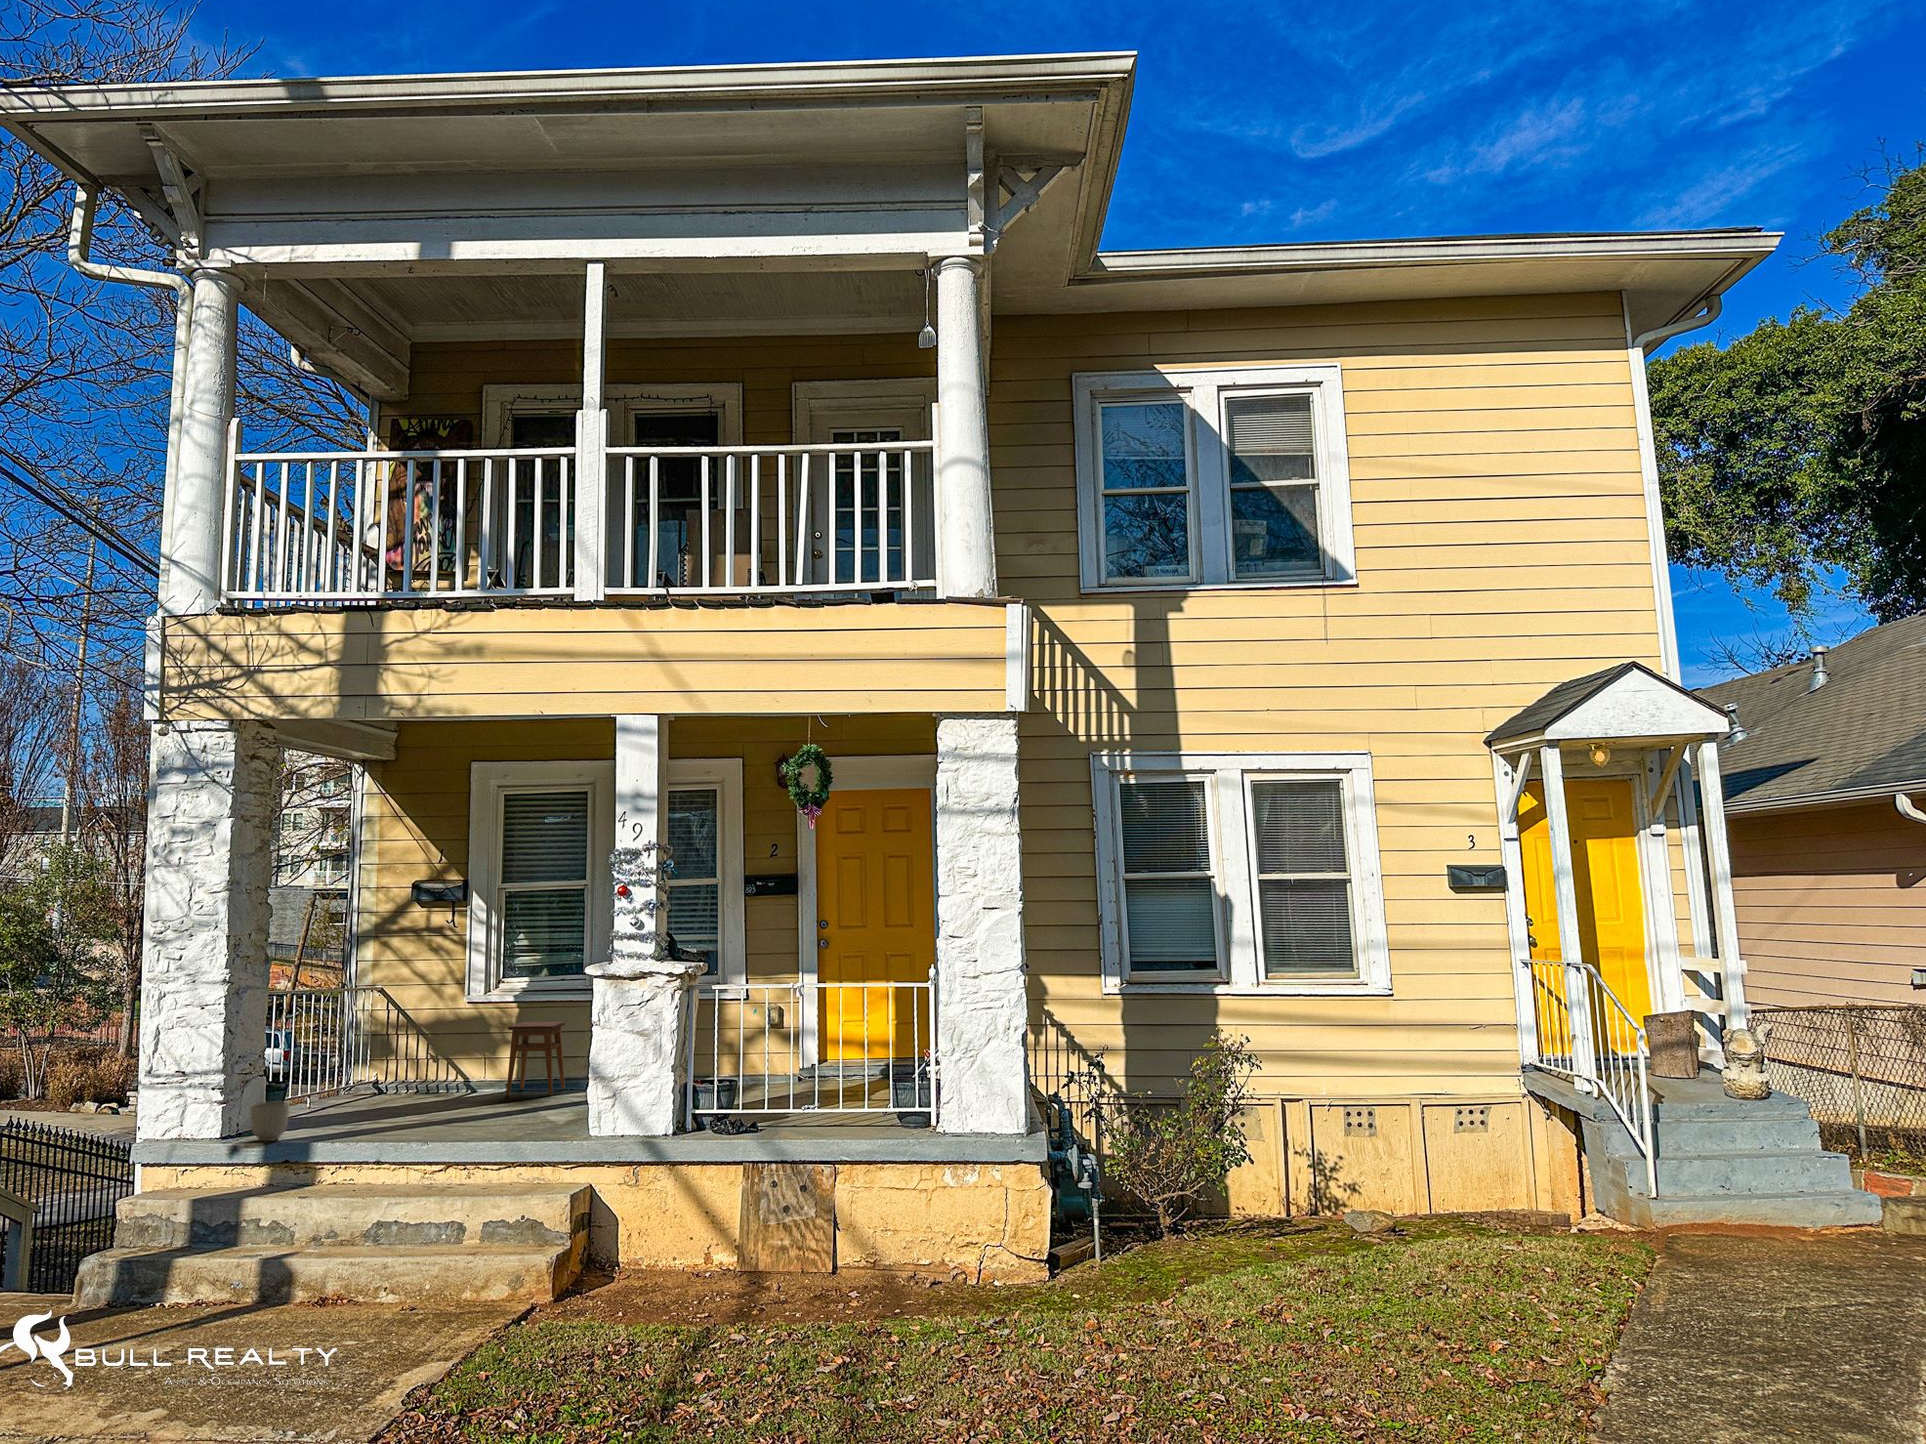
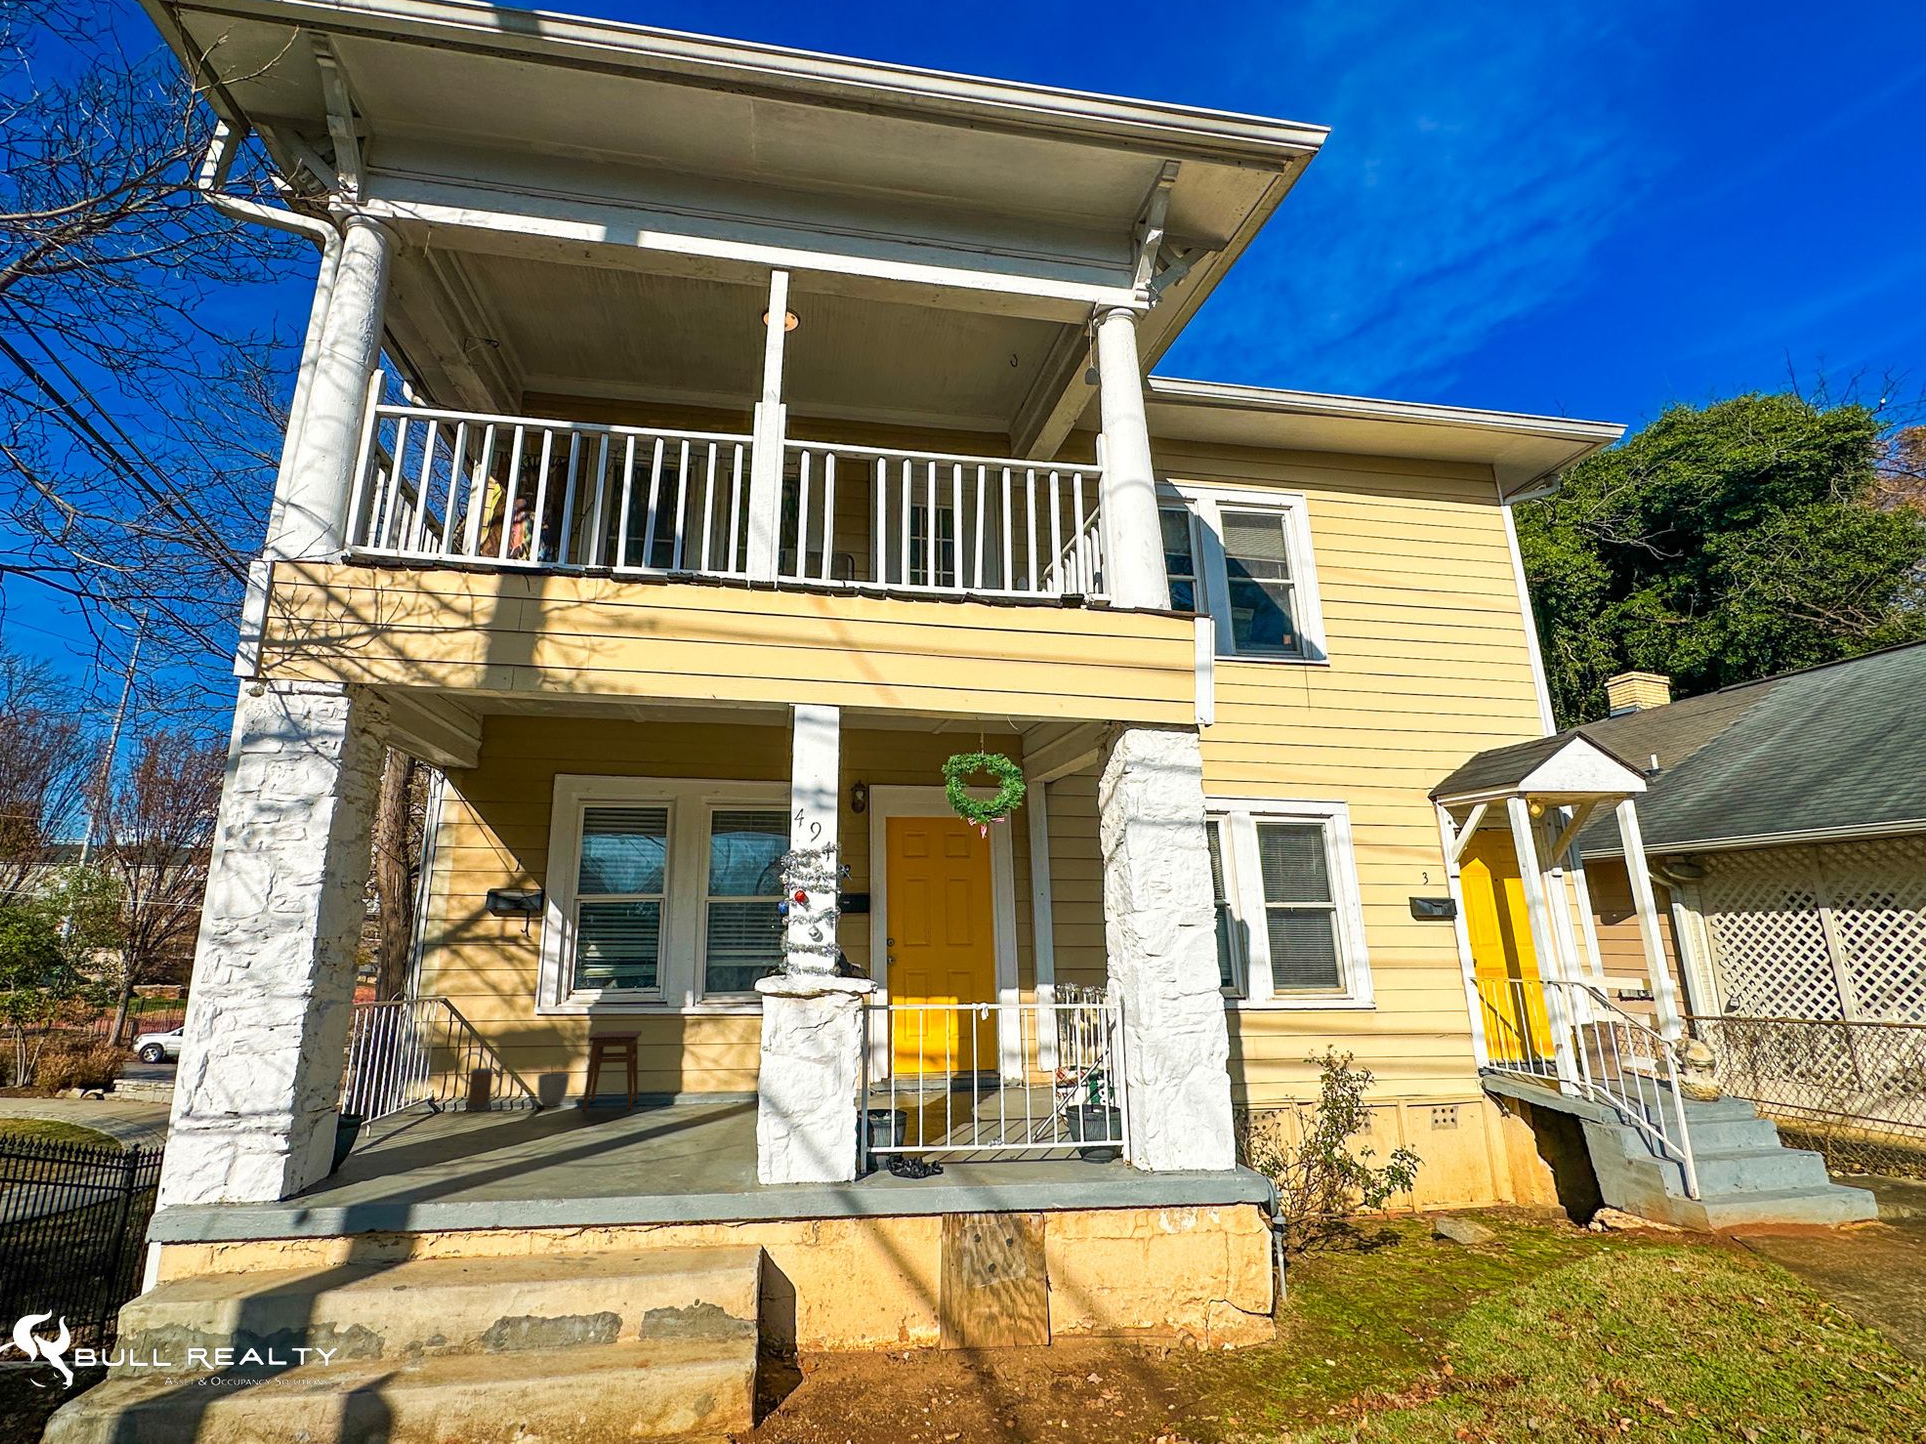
watering can: none [393,1040,439,1094] -> present [457,1052,507,1111]
planter: present [250,1101,289,1141] -> present [537,1072,569,1107]

